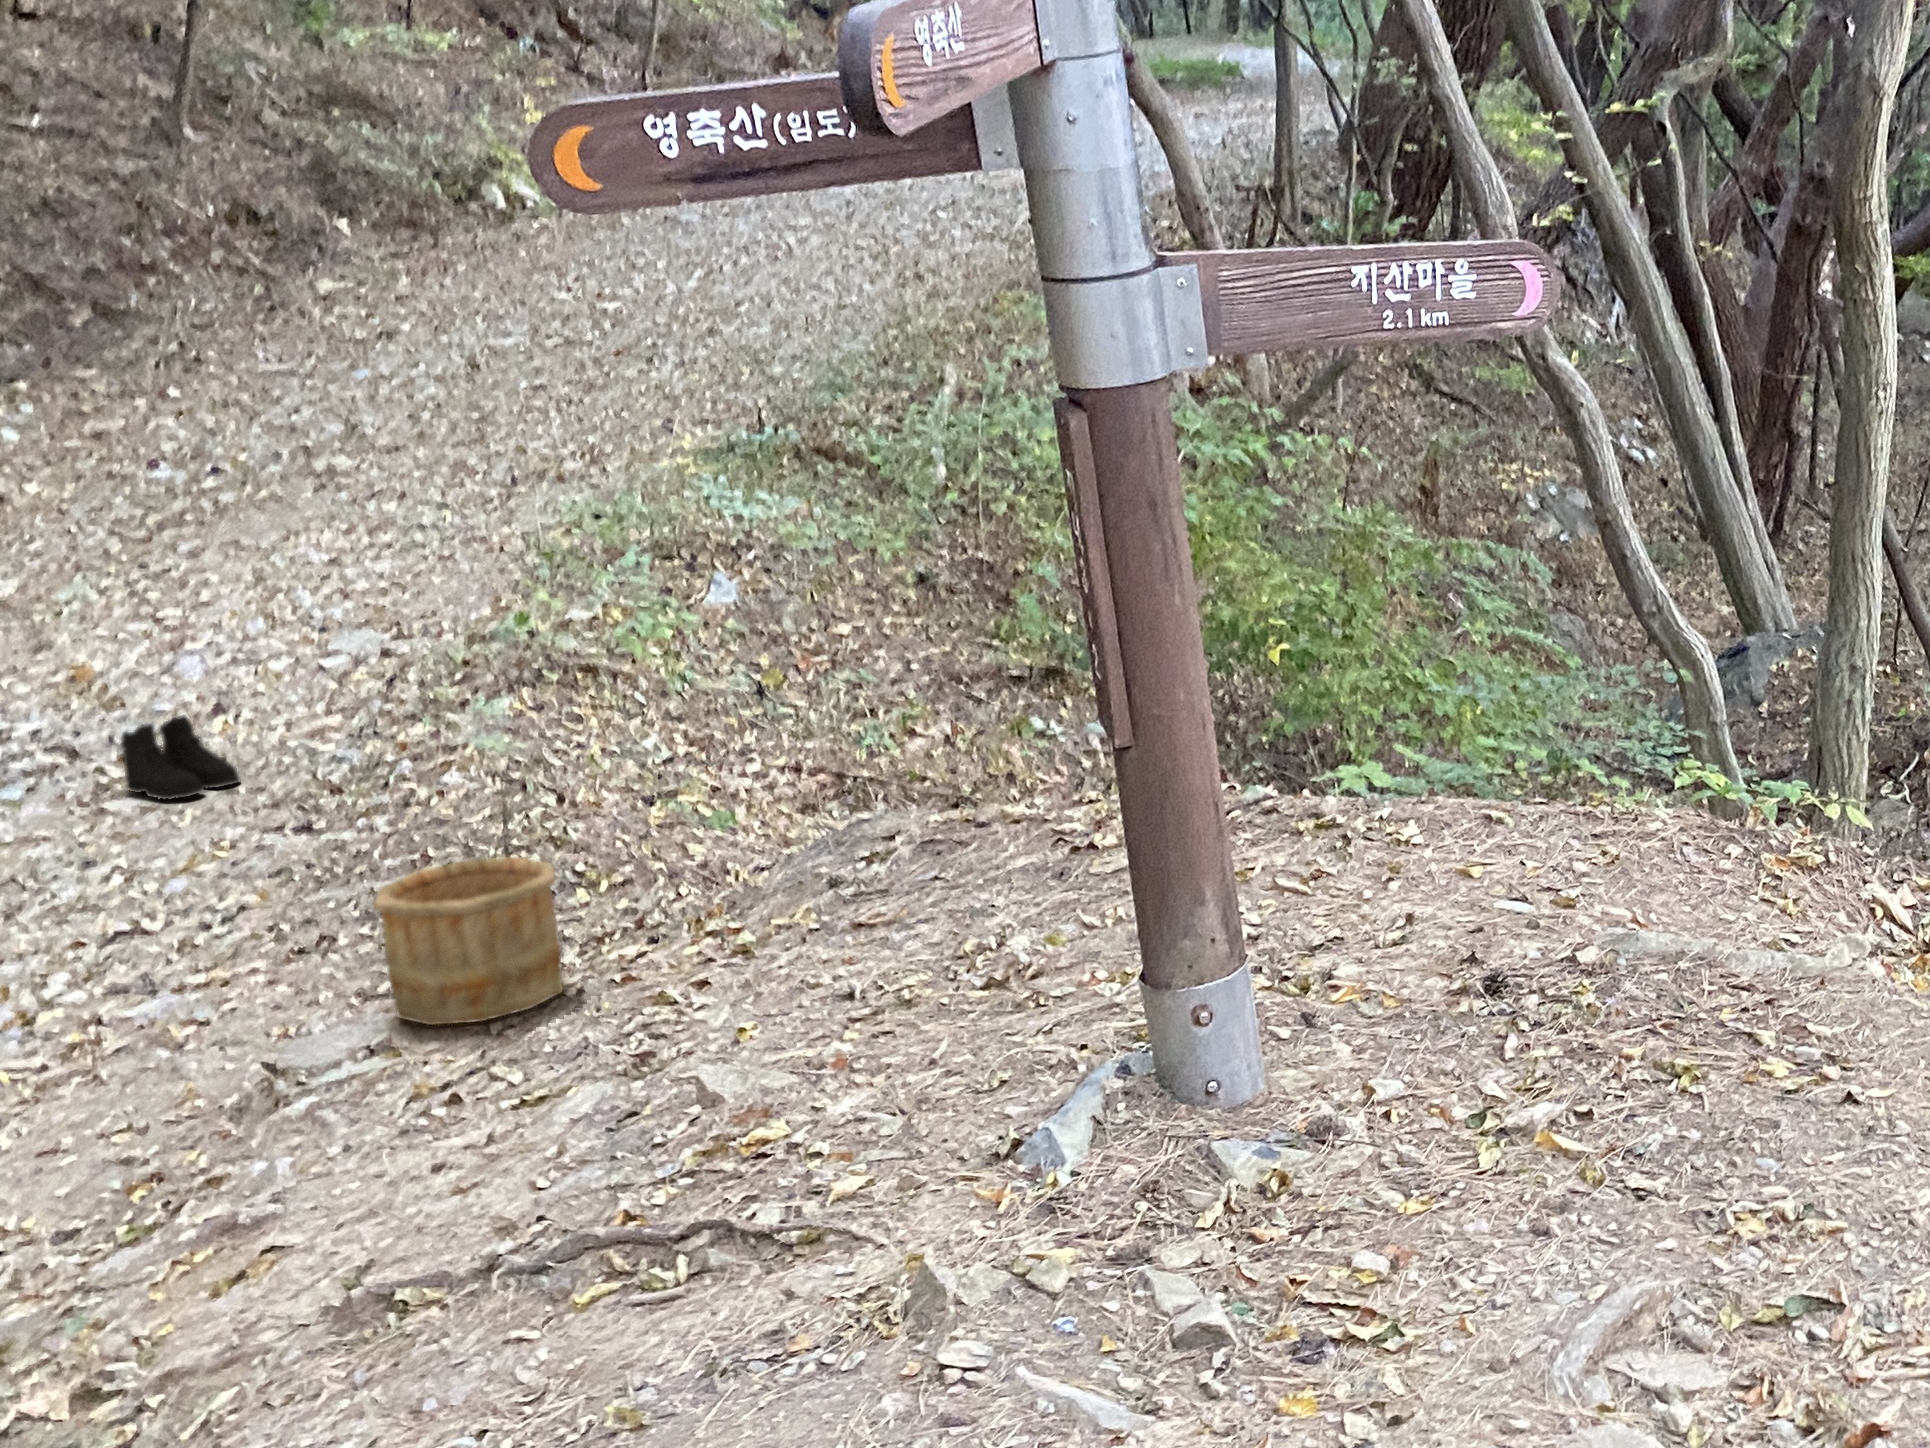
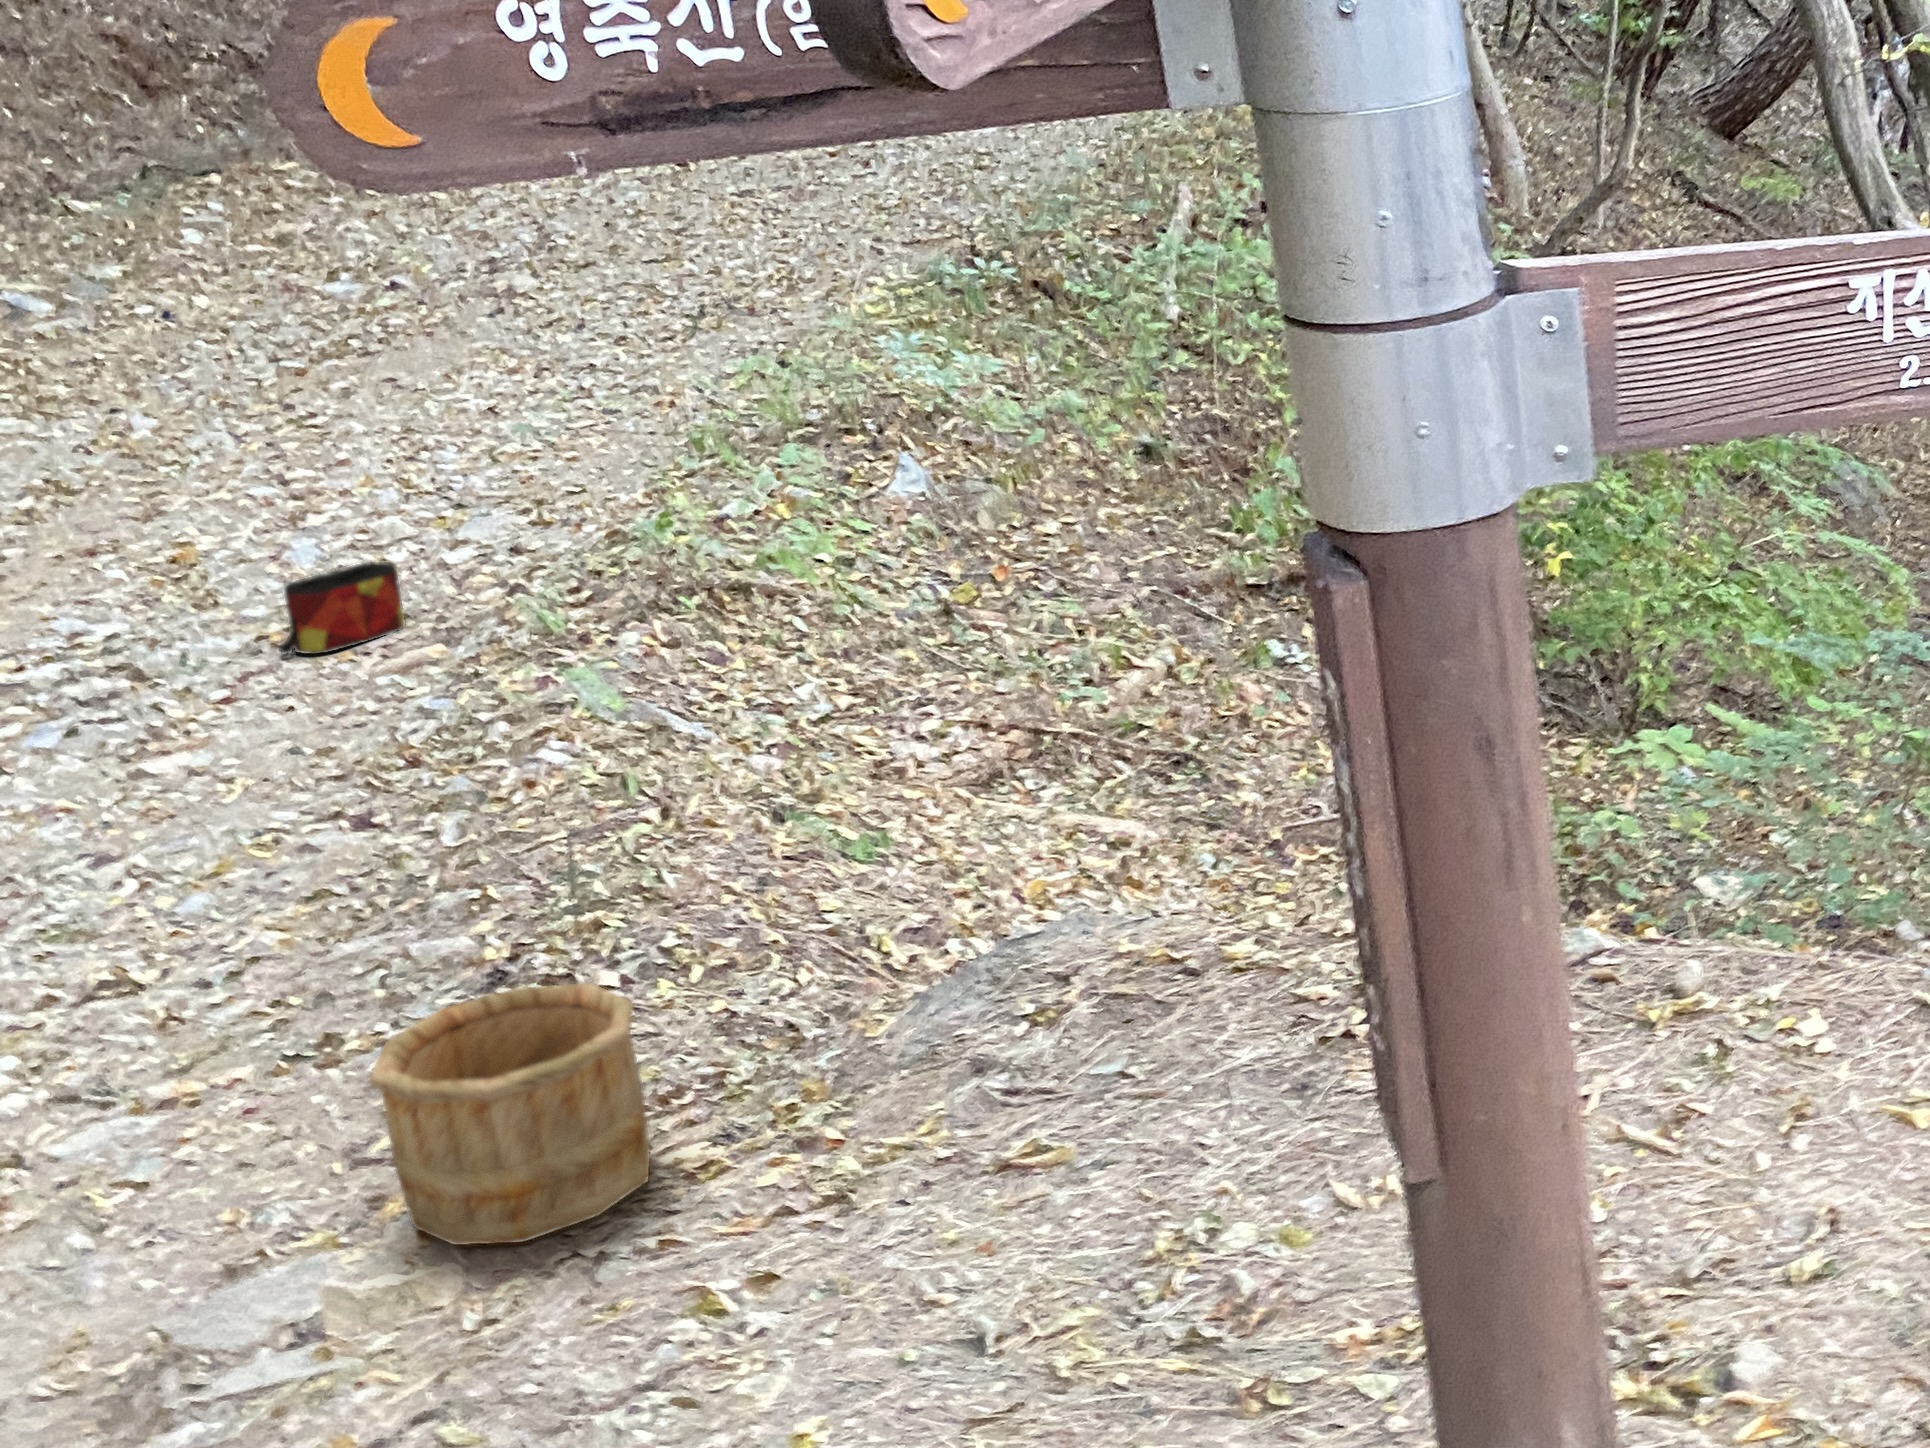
bag: none [186,646,288,718] -> present [279,562,406,654]
boots: present [121,715,241,800] -> none [165,675,319,789]

